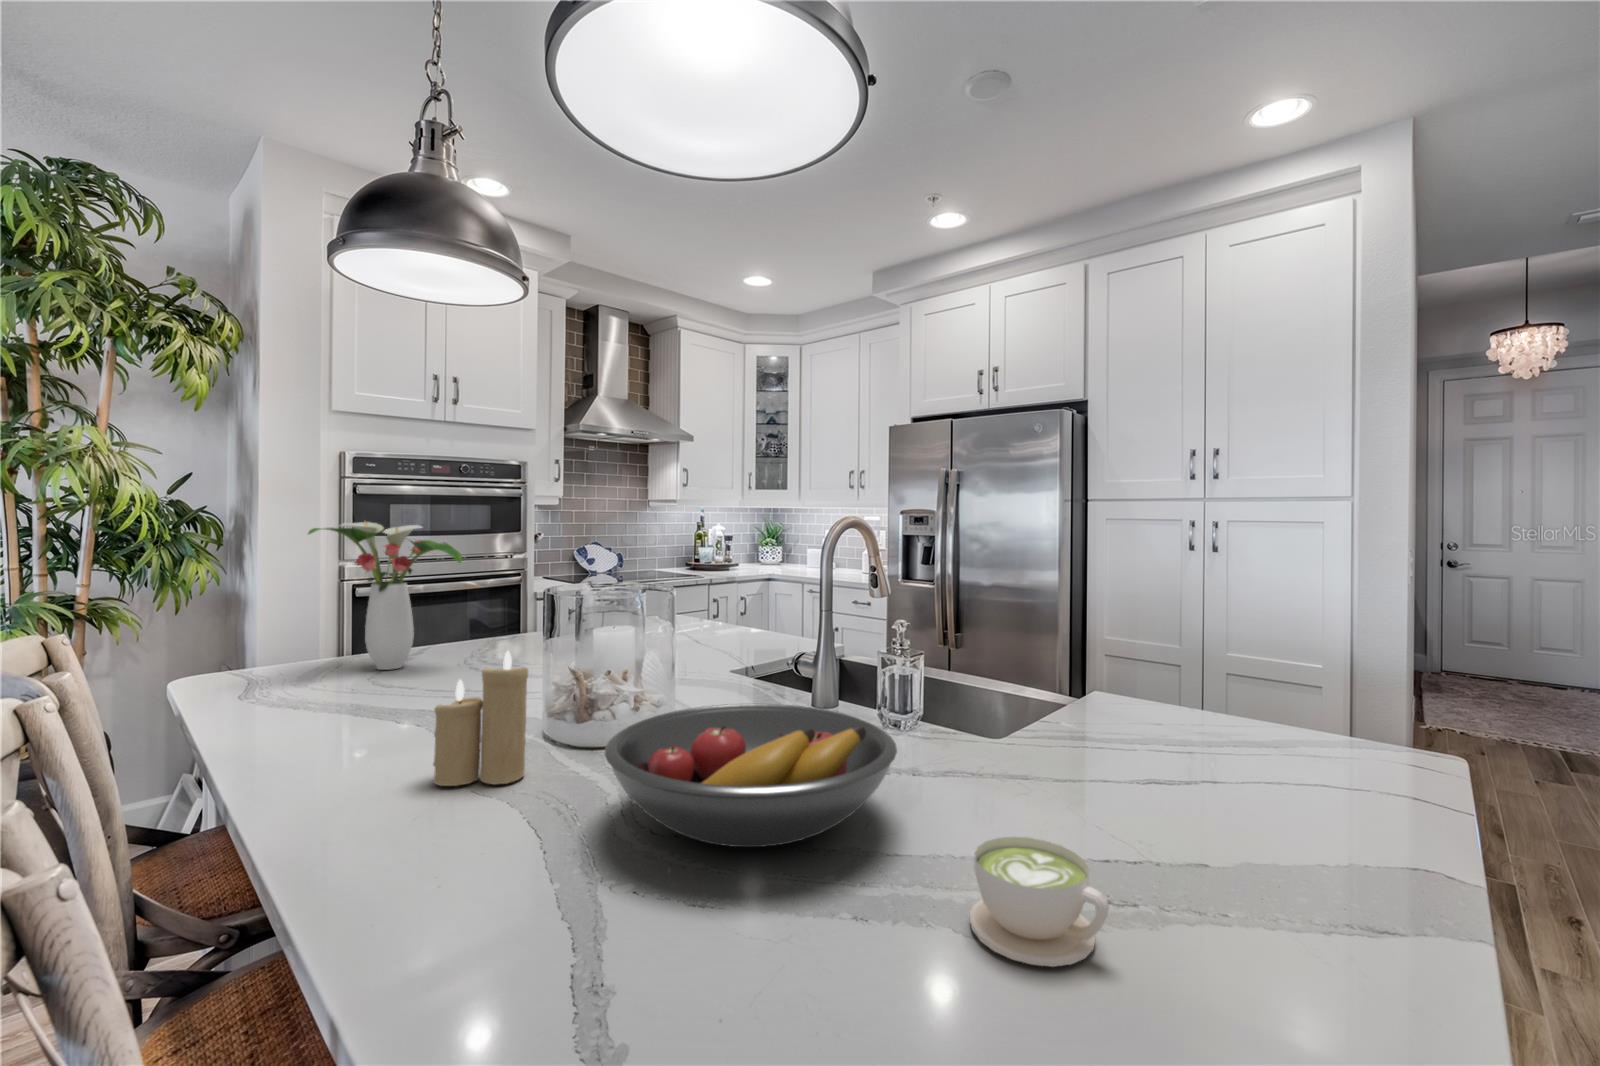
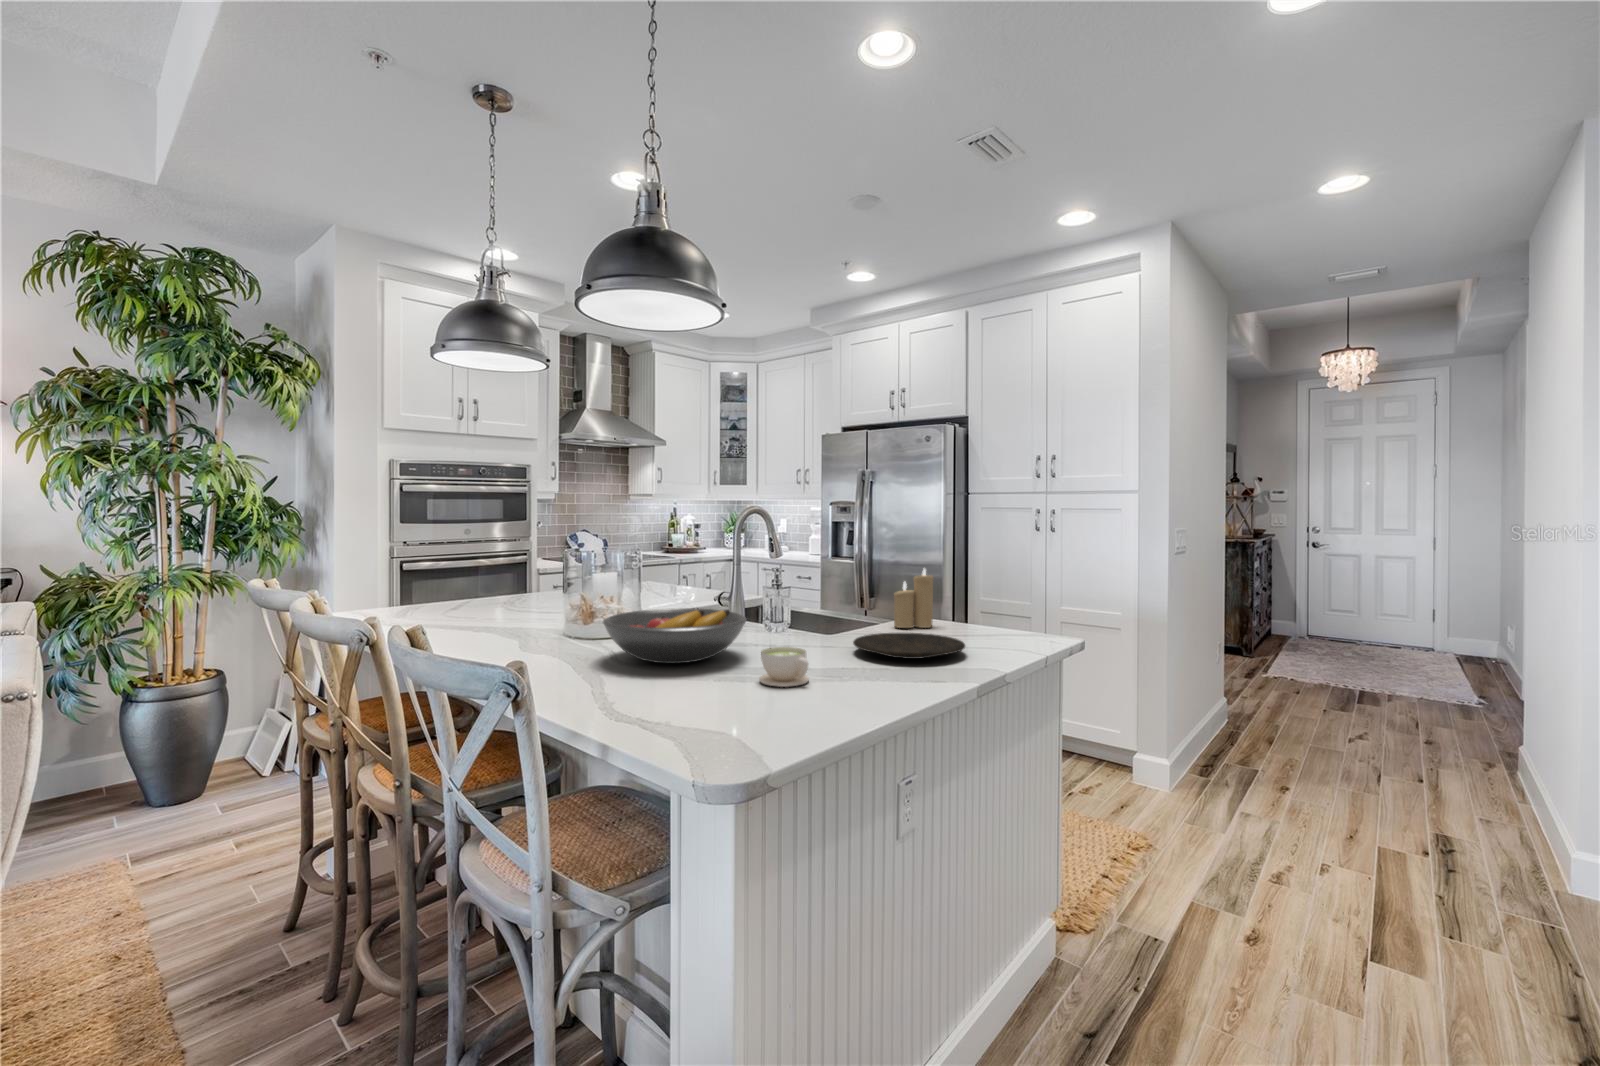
flower arrangement: present [308,521,462,670] -> none [406,511,502,610]
candle: present [433,651,528,786] -> present [894,569,934,628]
plate: none [1092,750,1351,840] -> present [853,633,965,659]

